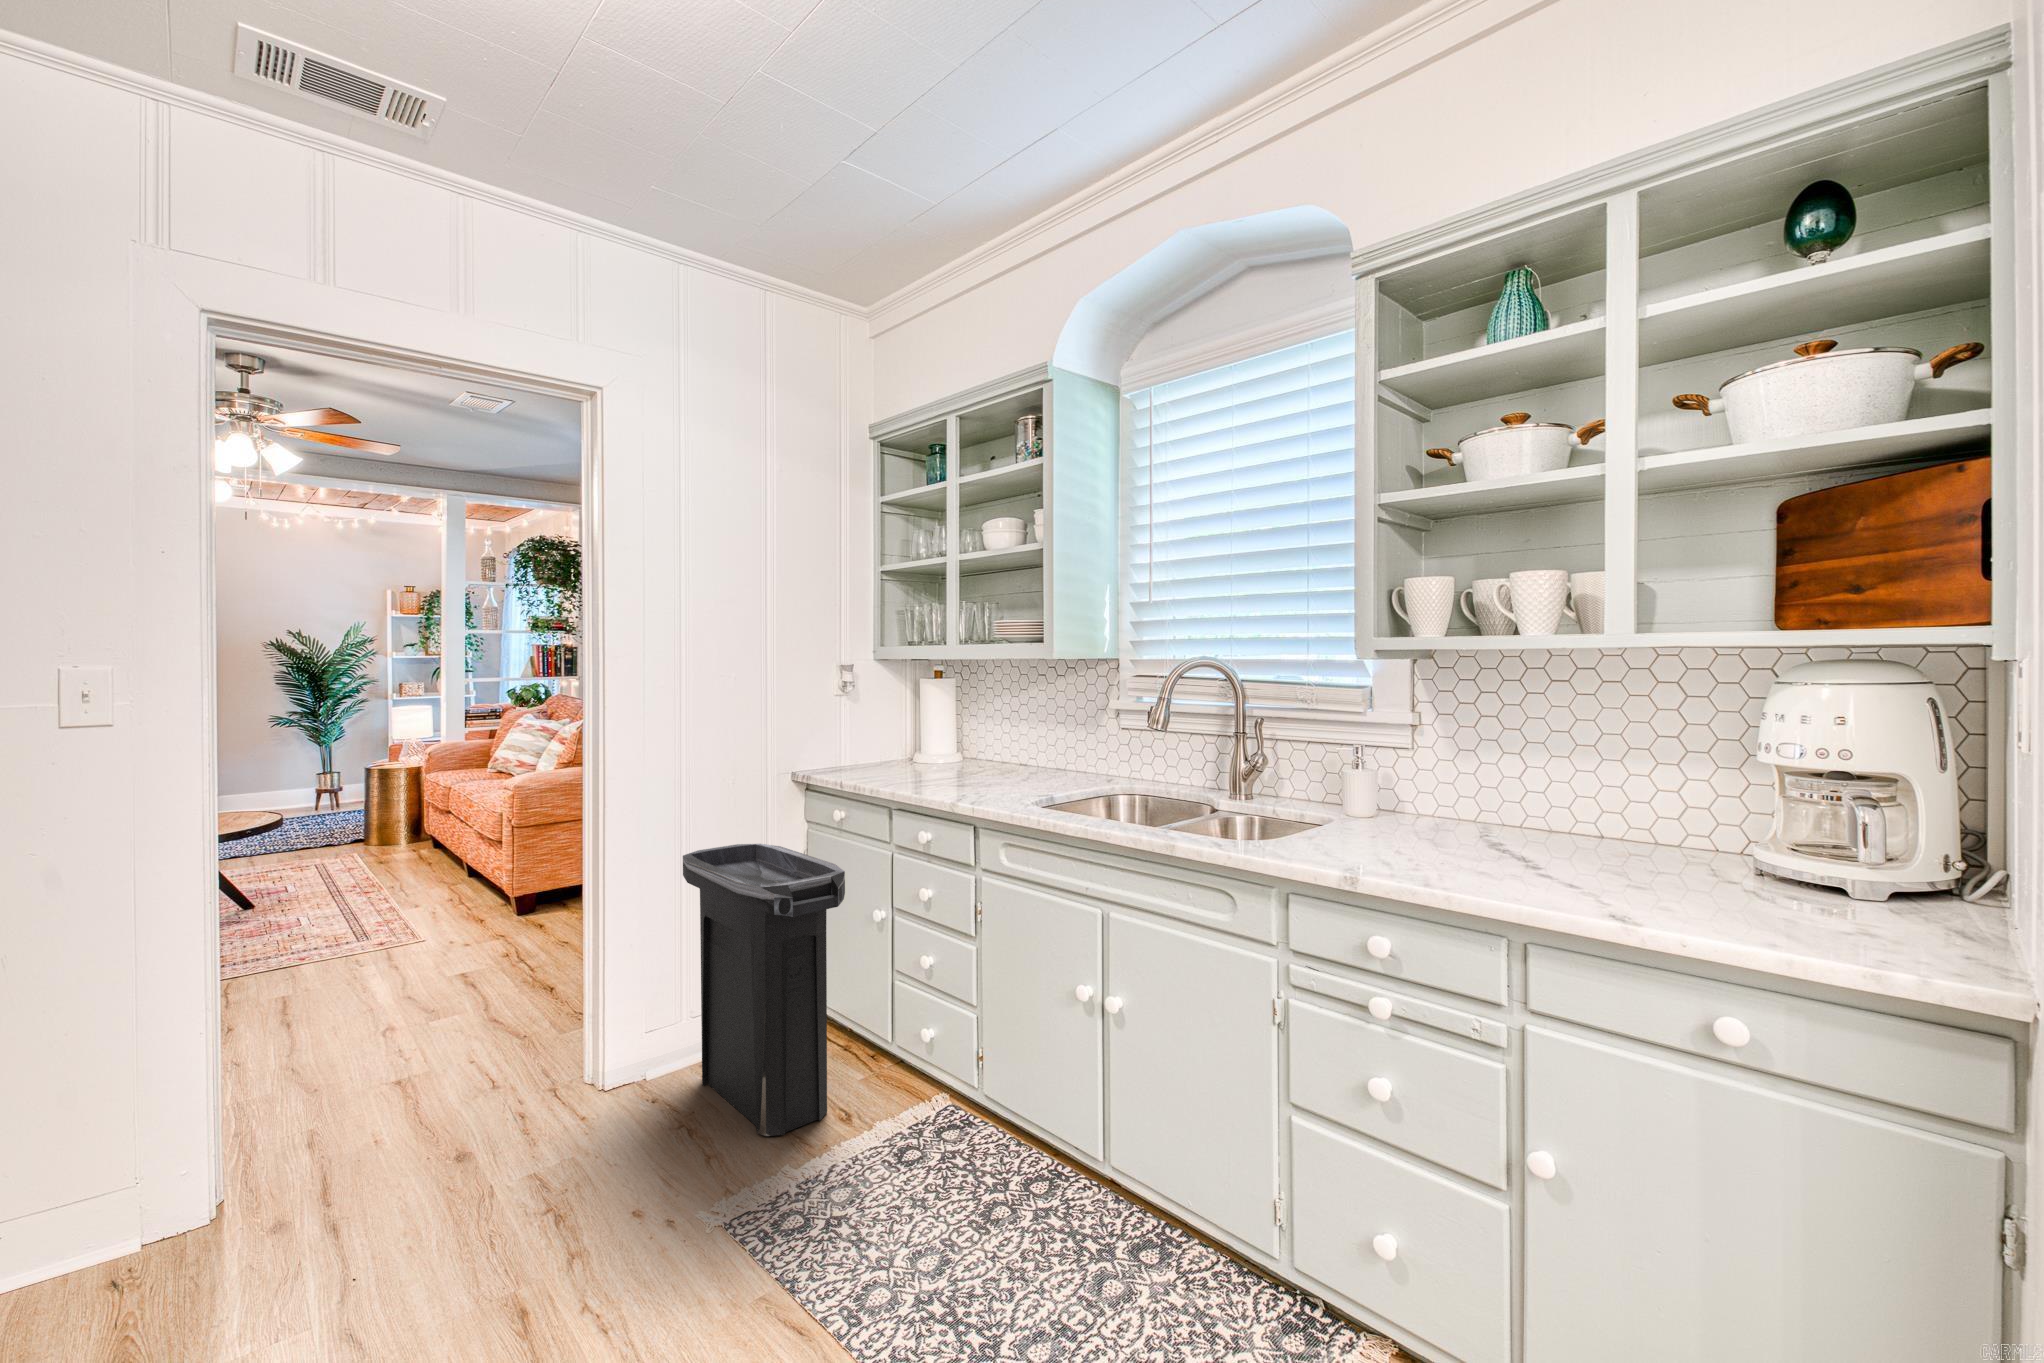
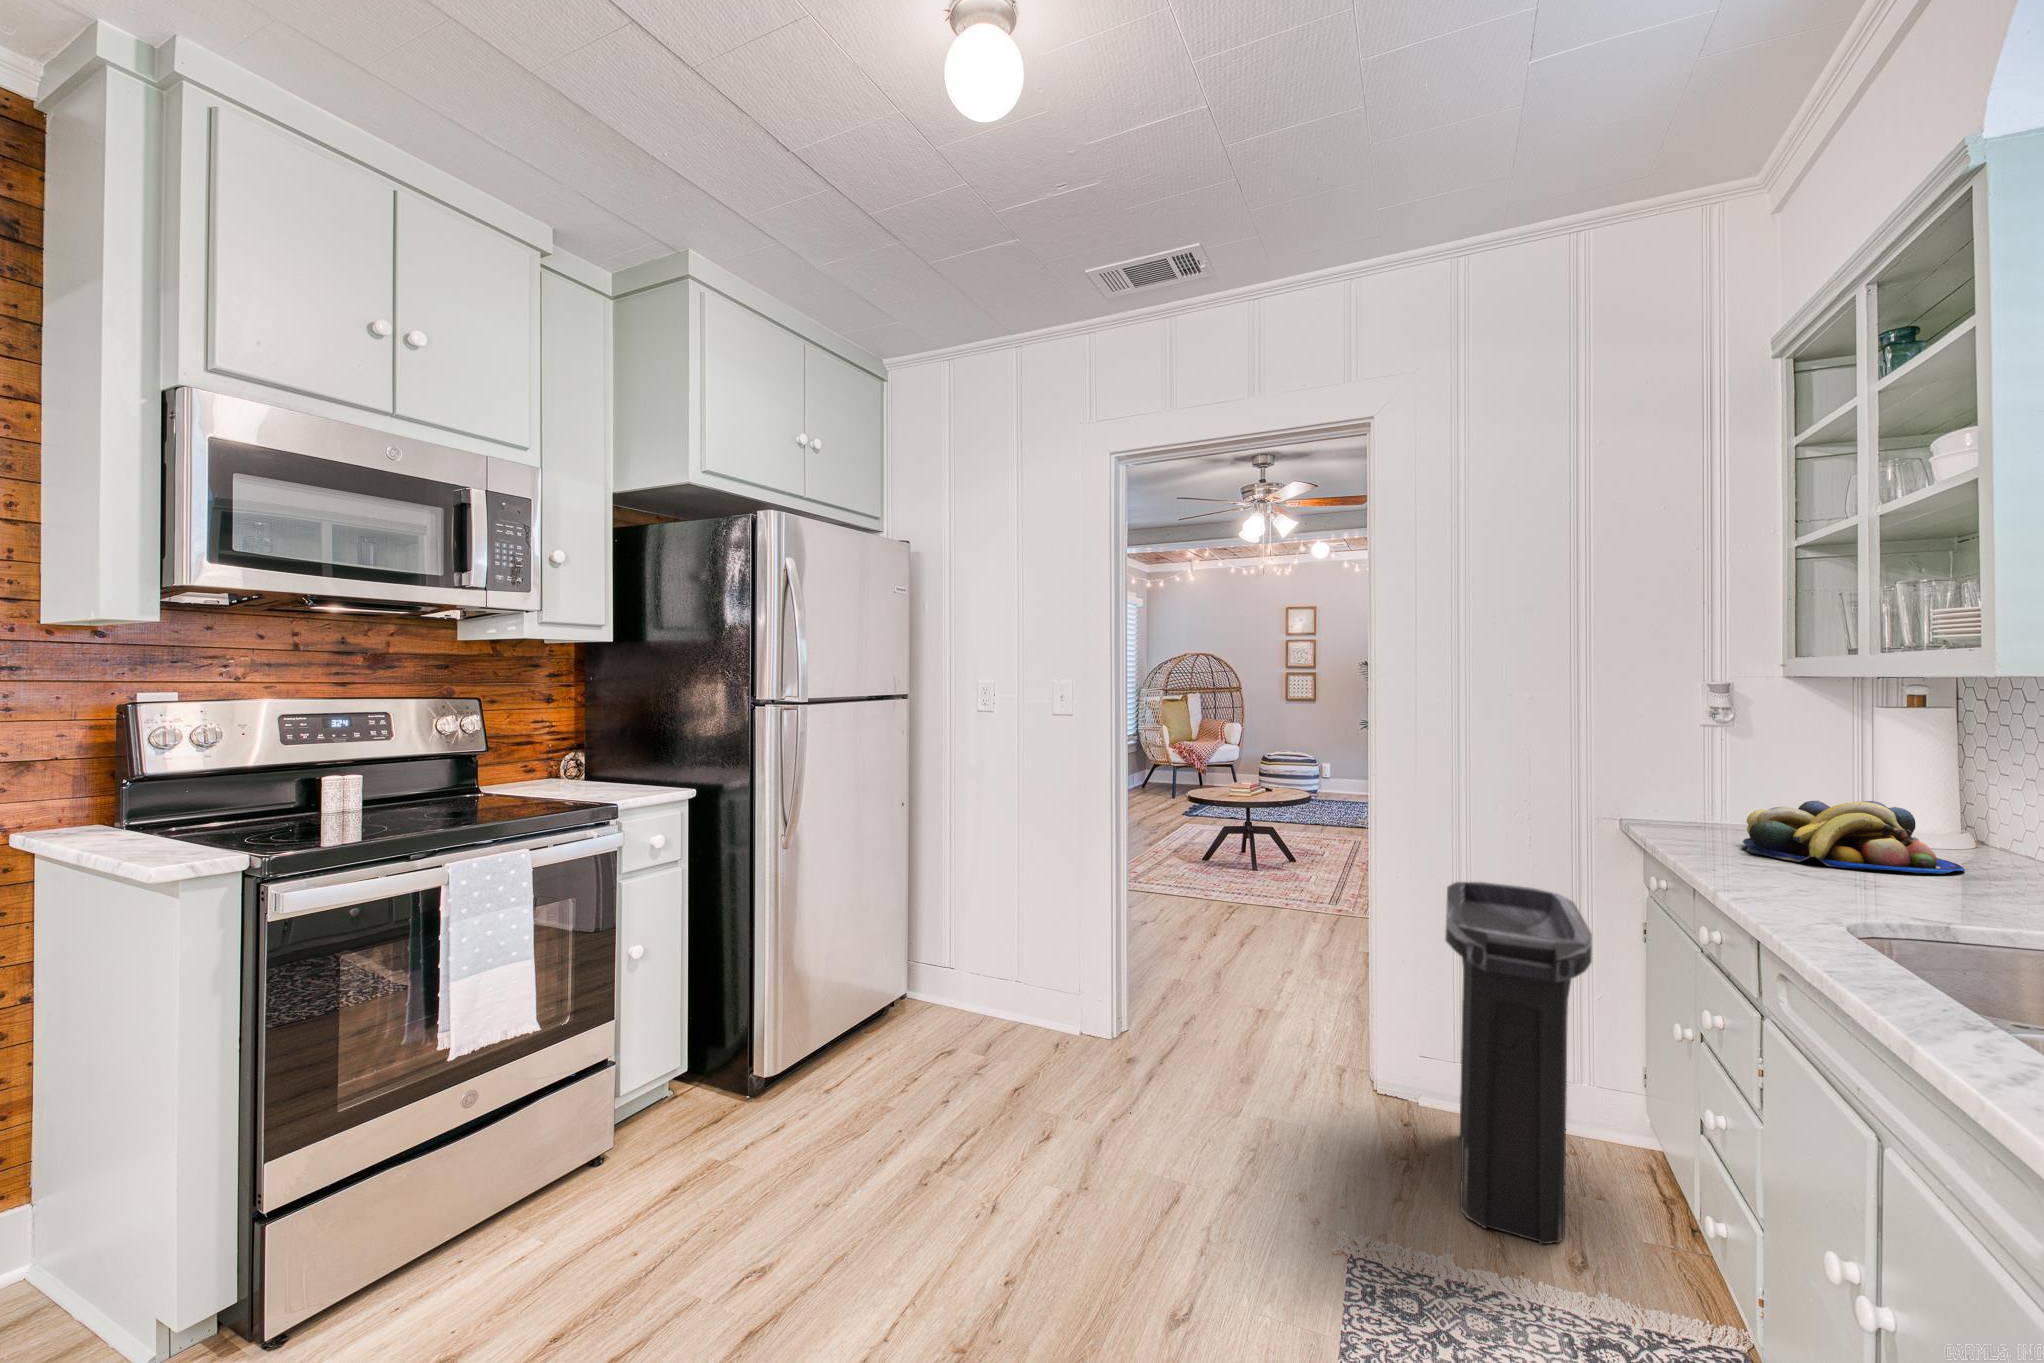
fruit bowl: none [884,736,987,781] -> present [1743,801,1965,874]

